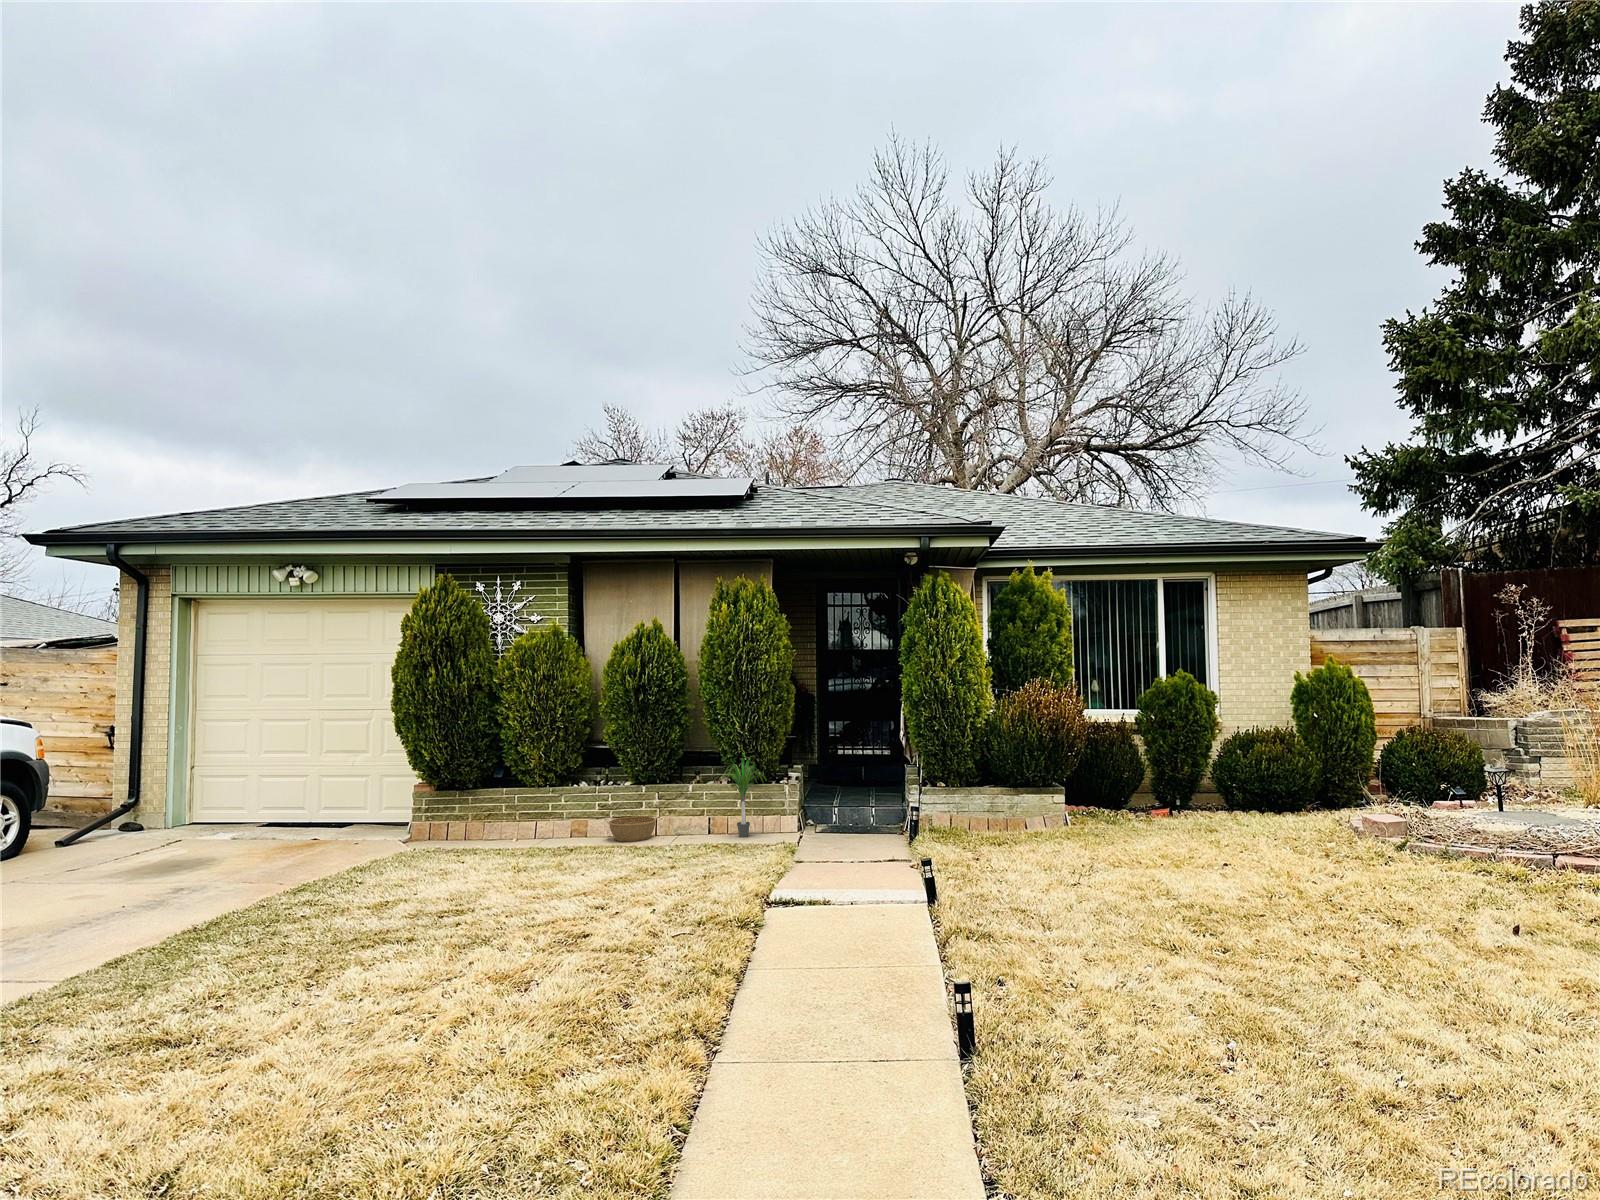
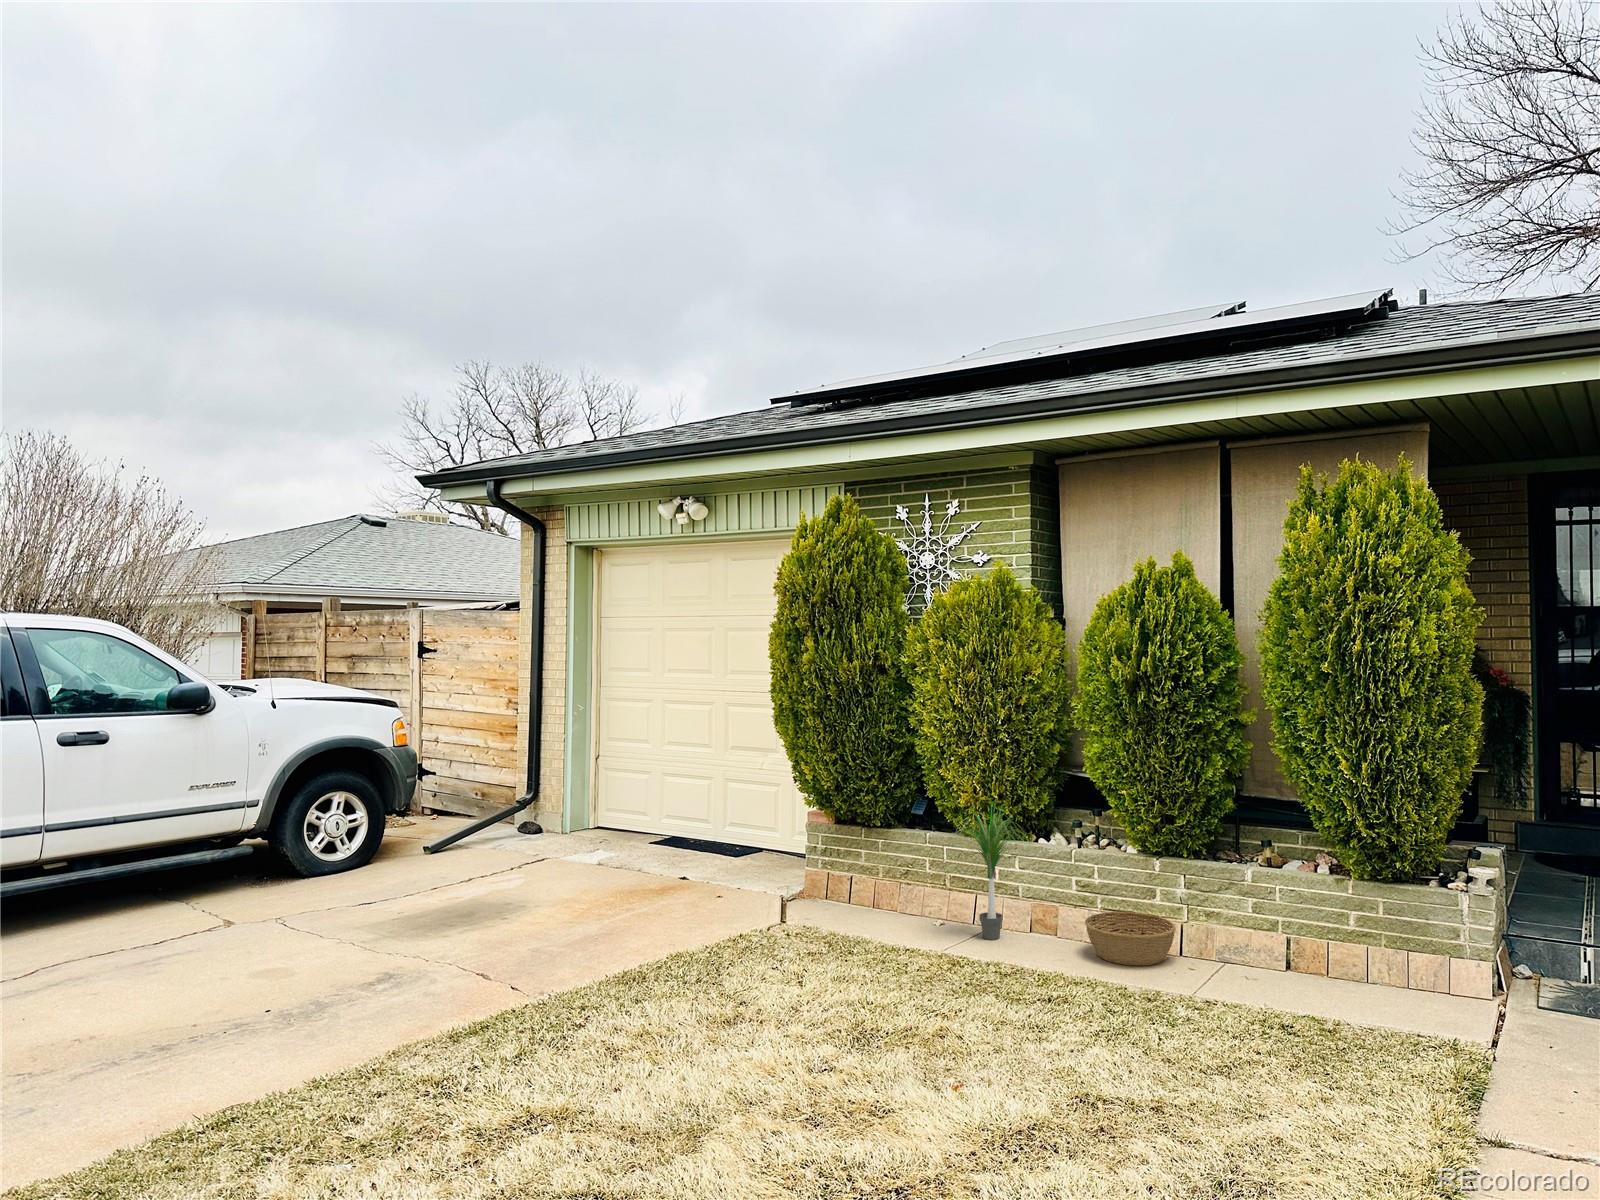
potted plant: present [723,760,756,837] -> present [952,804,1027,940]

